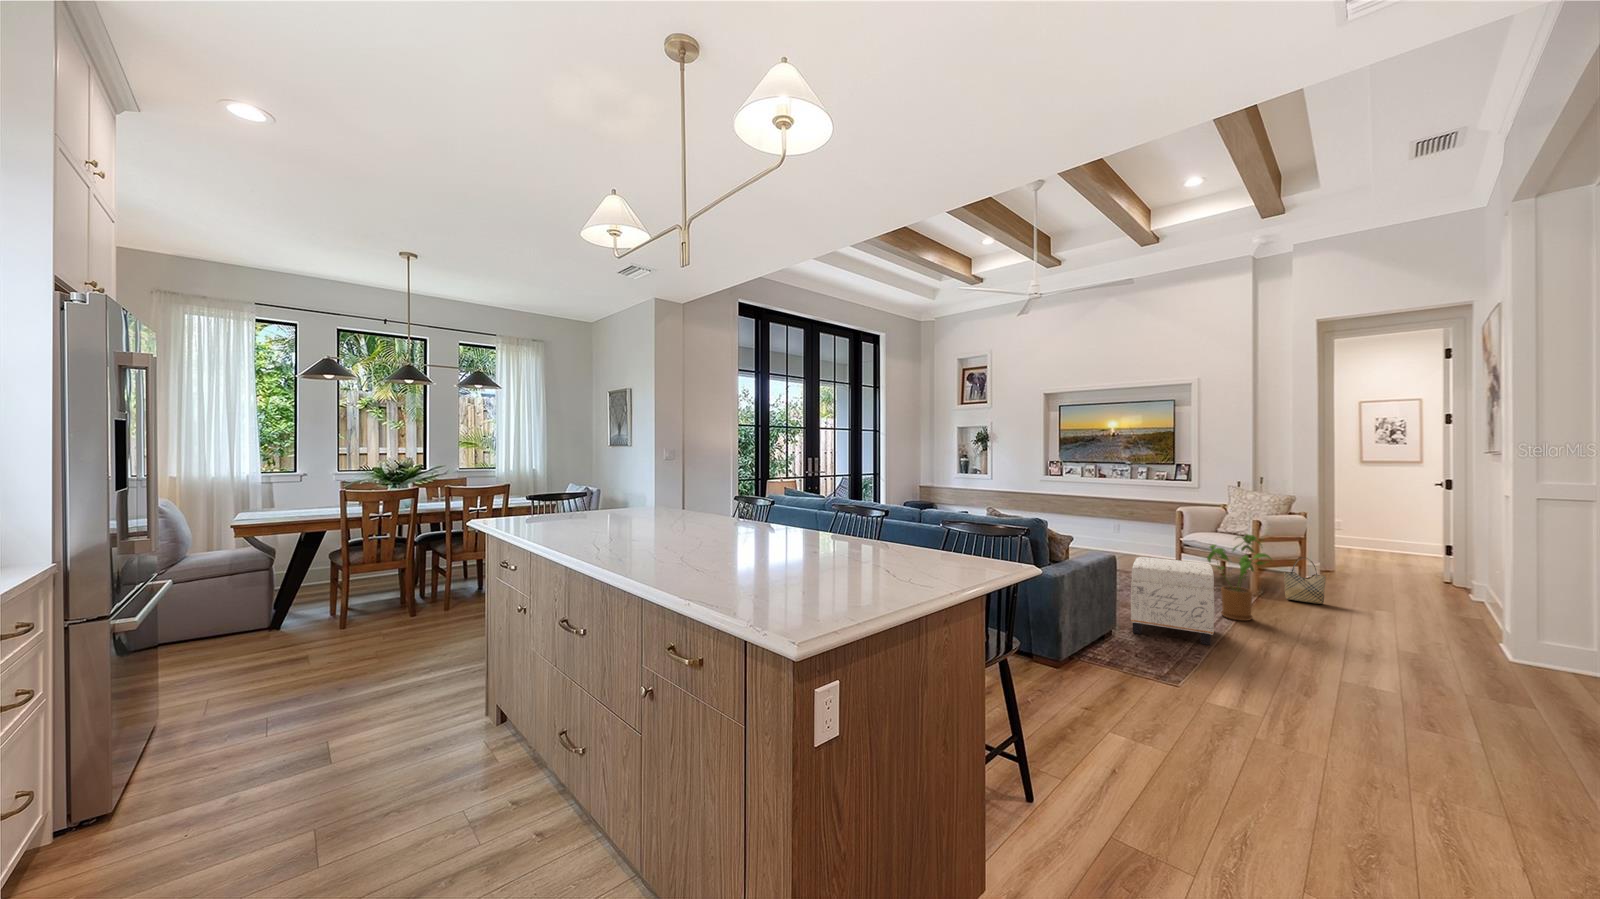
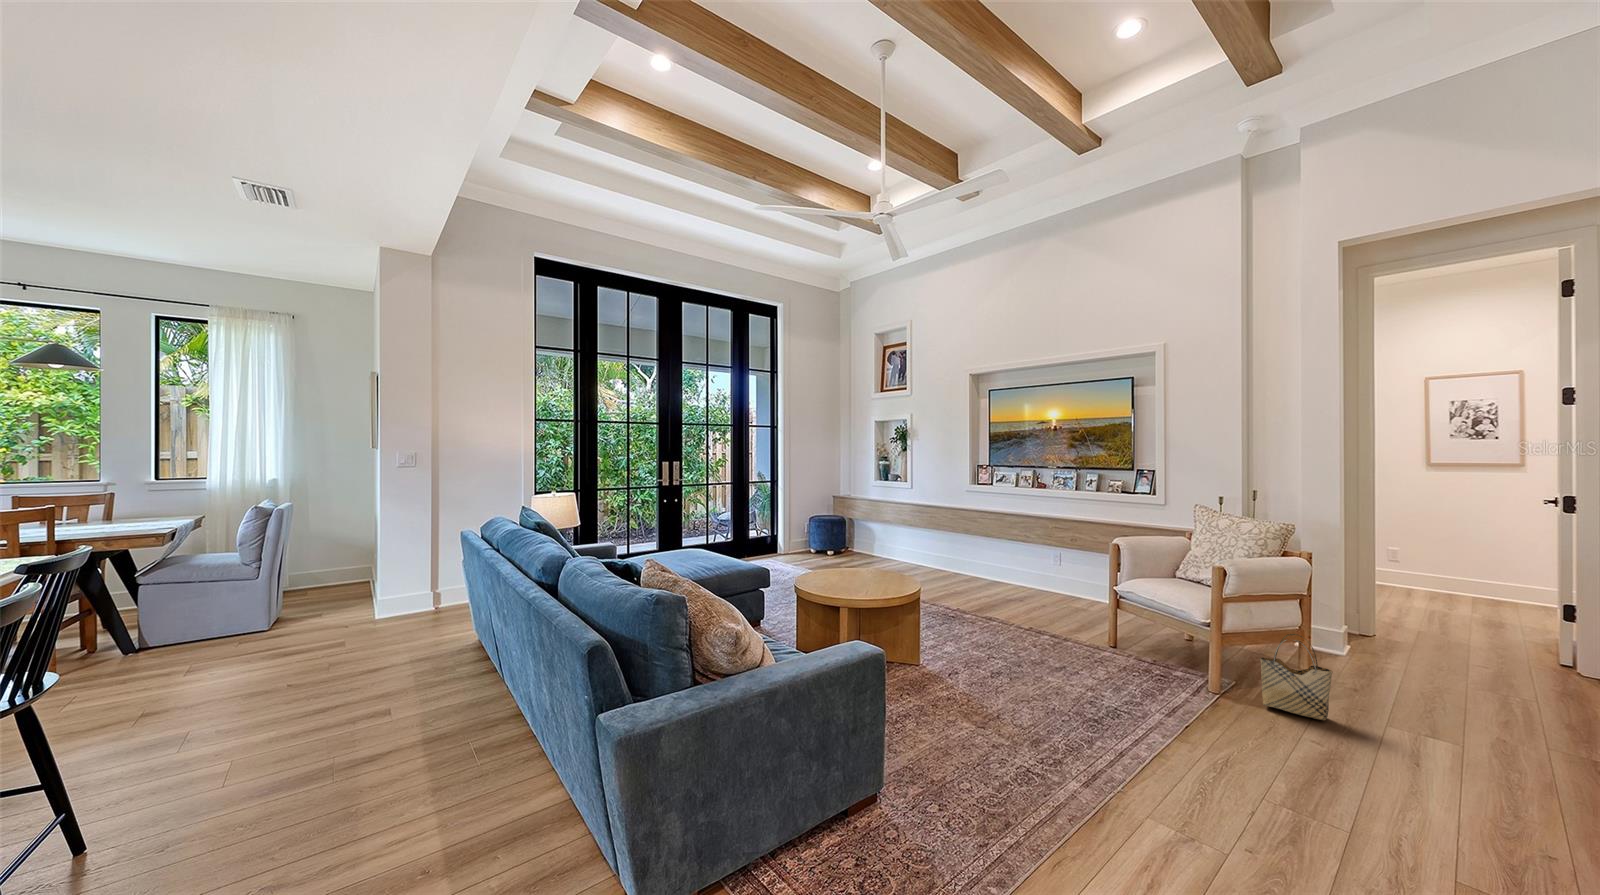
house plant: present [1207,534,1271,621] -> none [1101,604,1209,764]
ottoman: present [1131,557,1214,645] -> none [919,643,1083,844]

